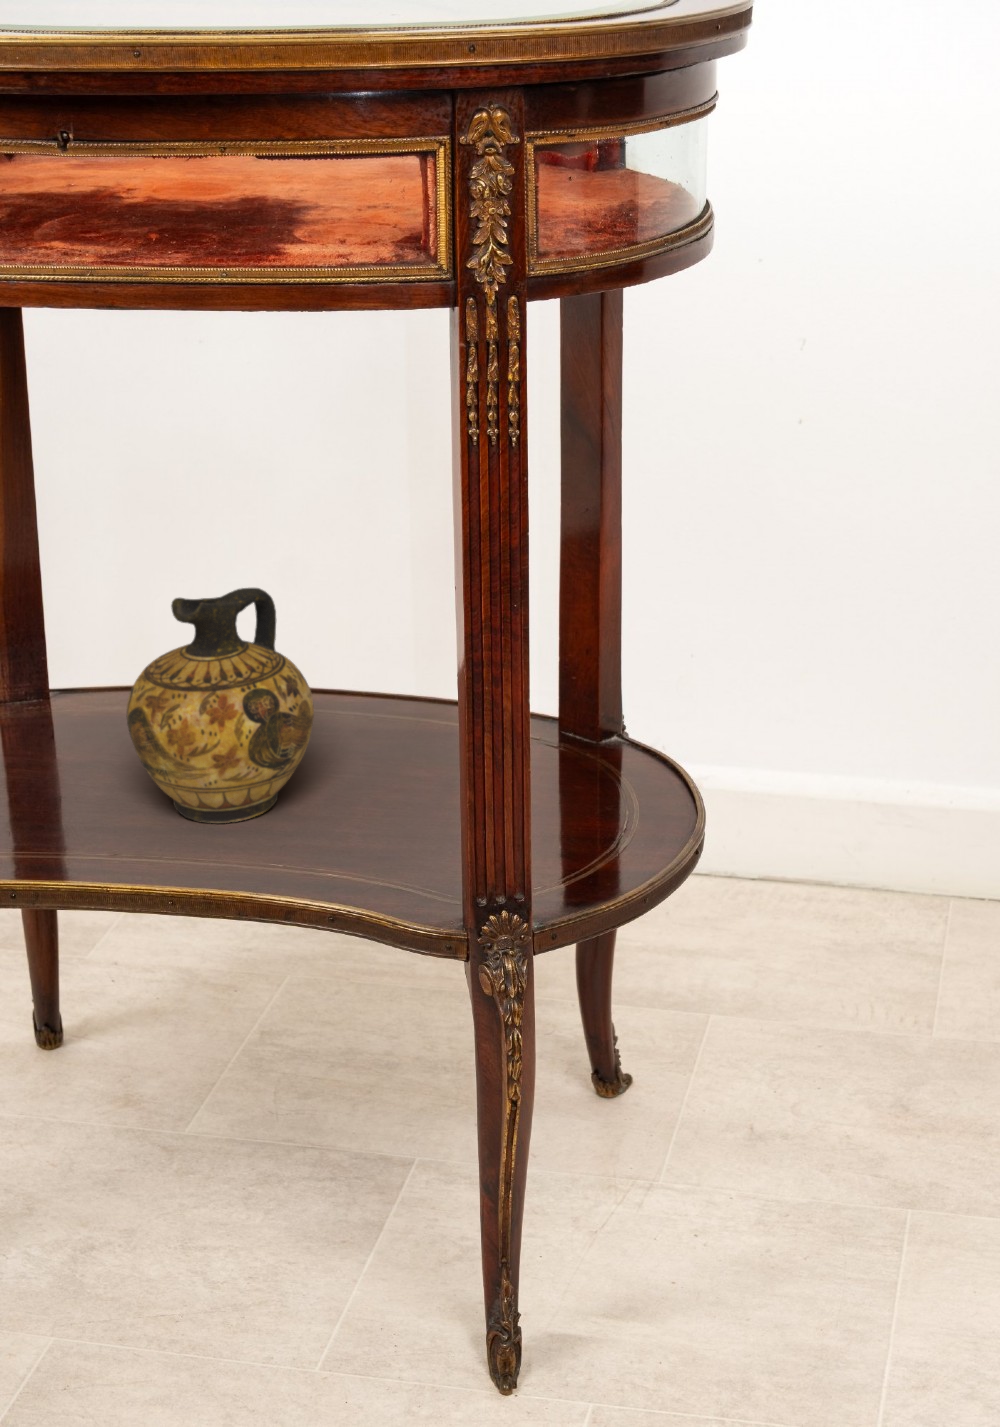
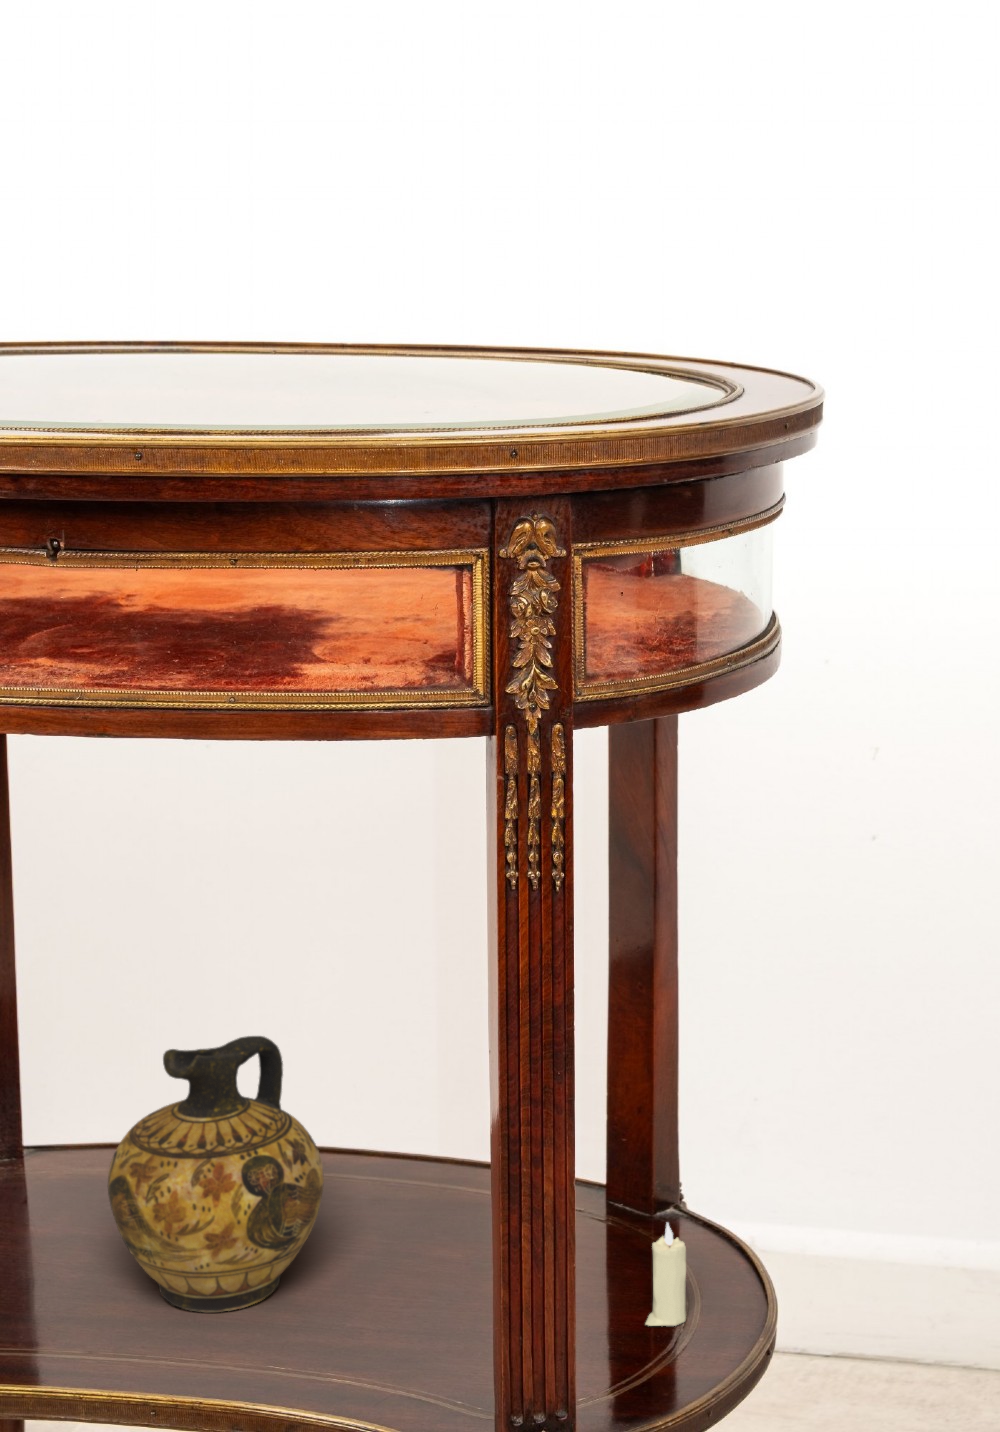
candle: none [592,743,627,831] -> present [646,1223,686,1326]

